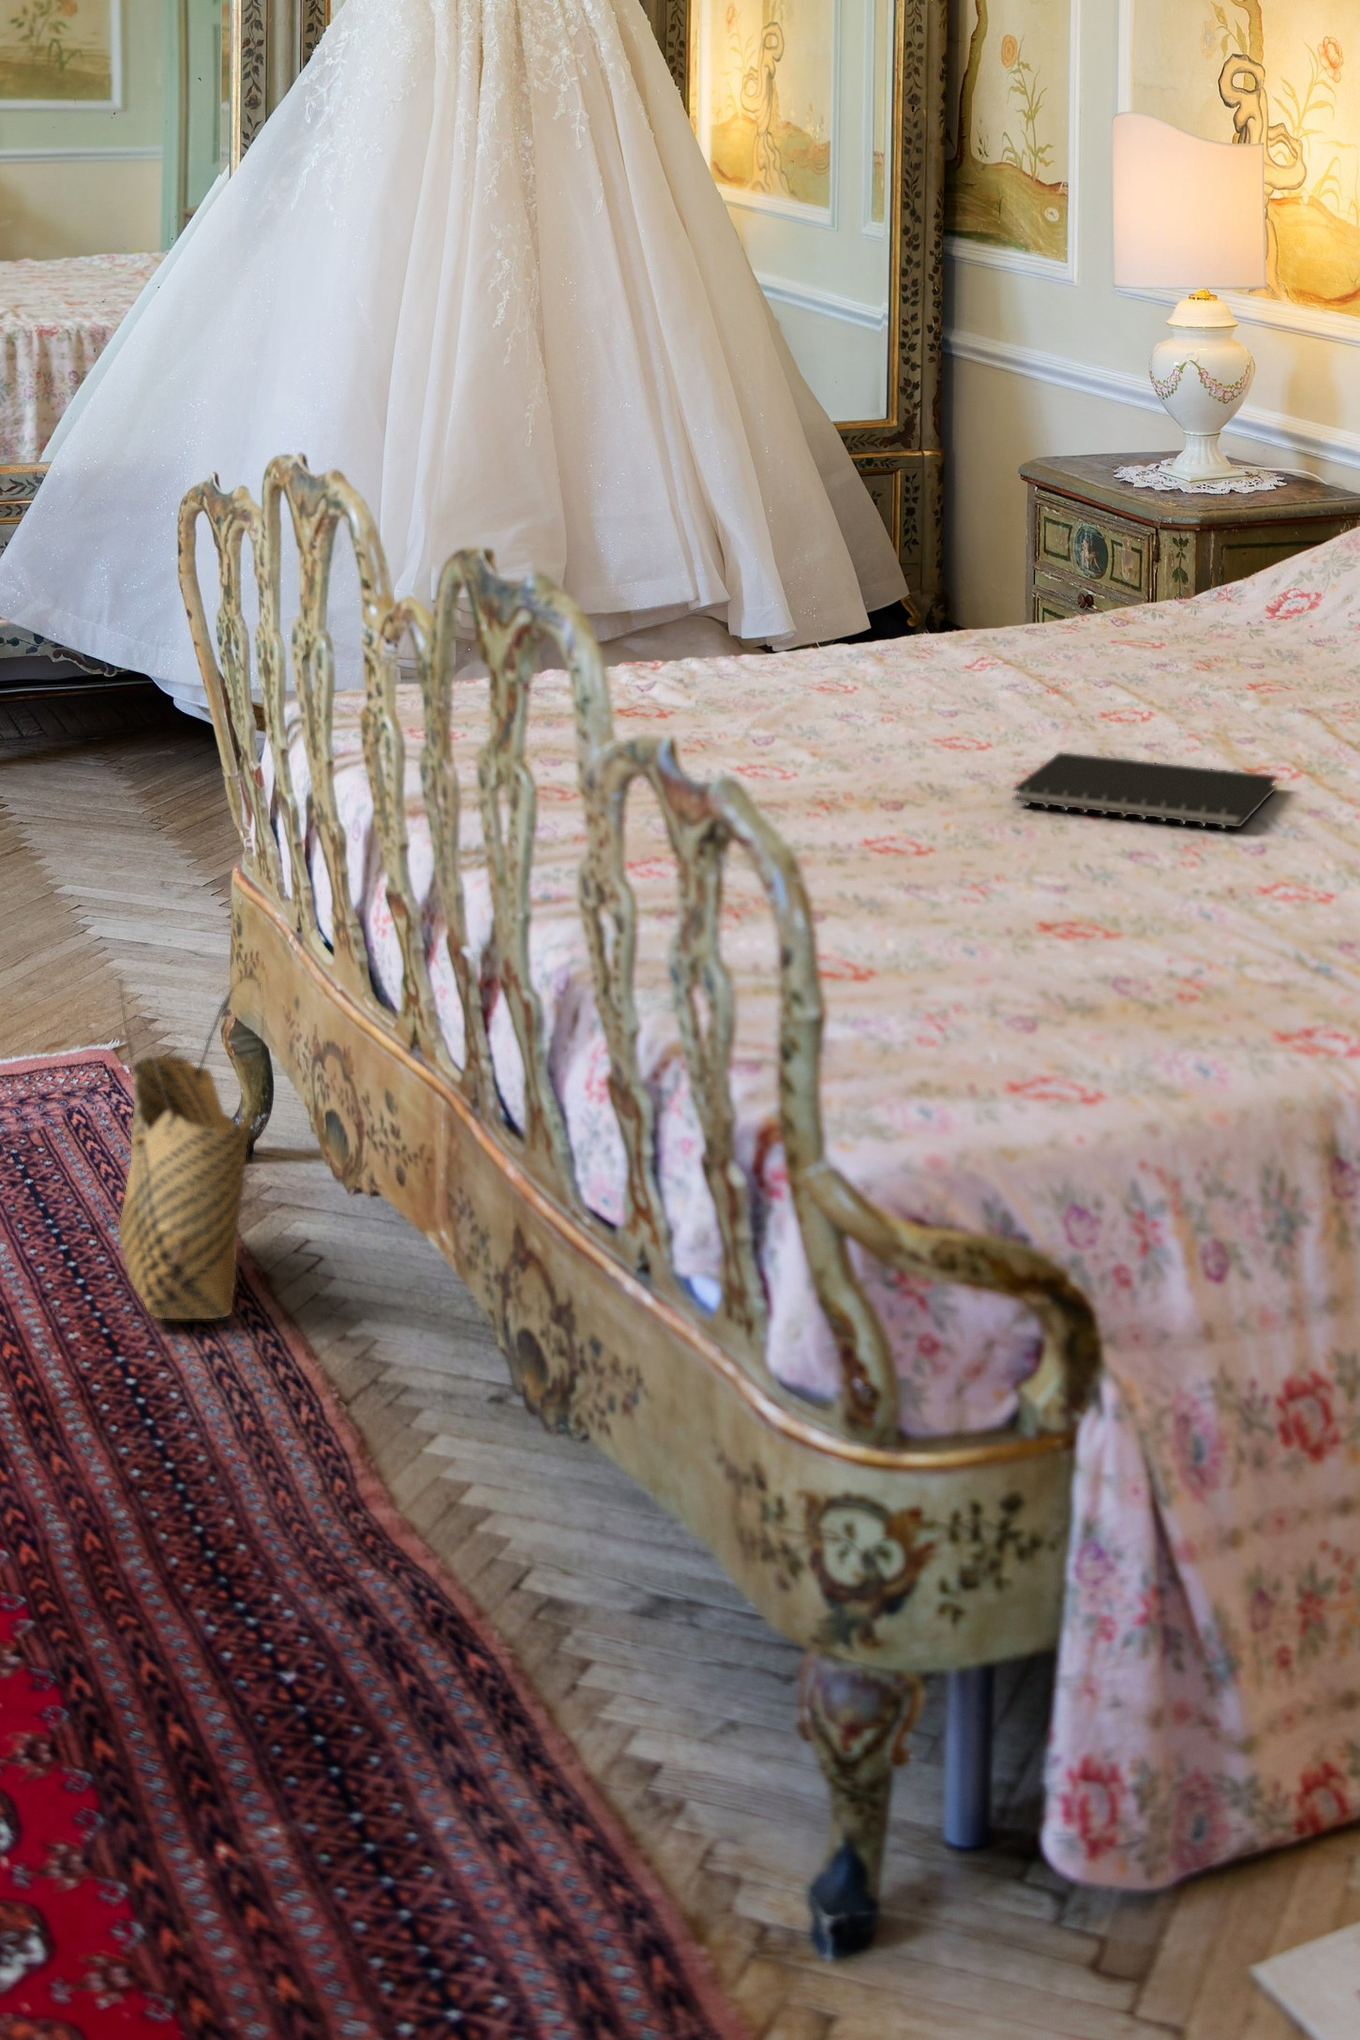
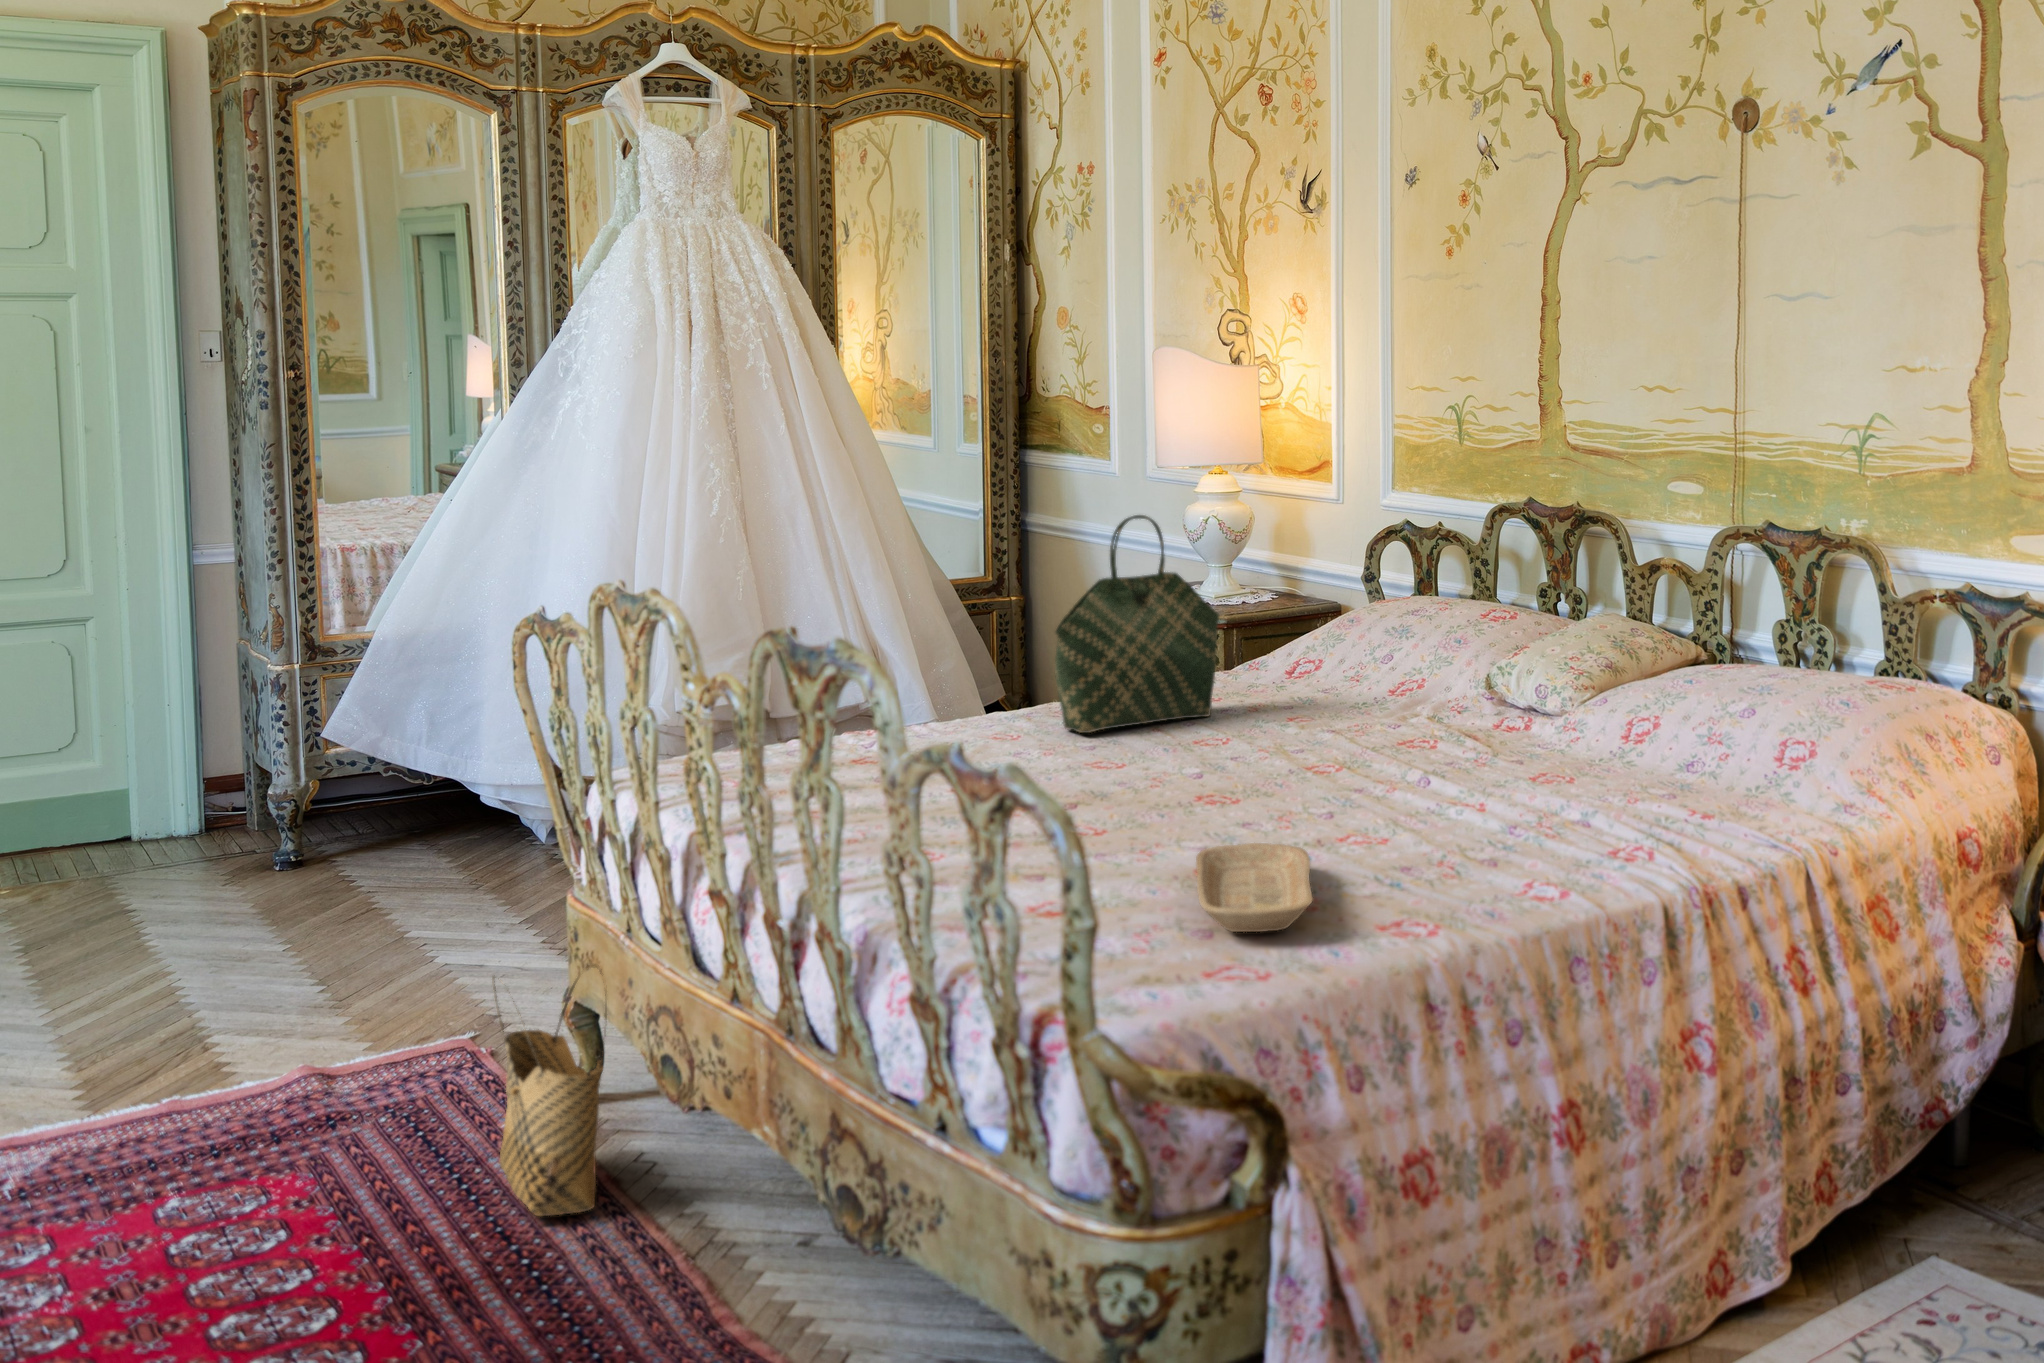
tote bag: none [909,380,1157,694] -> present [1055,515,1219,733]
notebook: present [1014,753,1276,829] -> none [1152,763,1328,803]
tray: none [1018,890,1198,1029] -> present [1196,843,1313,932]

